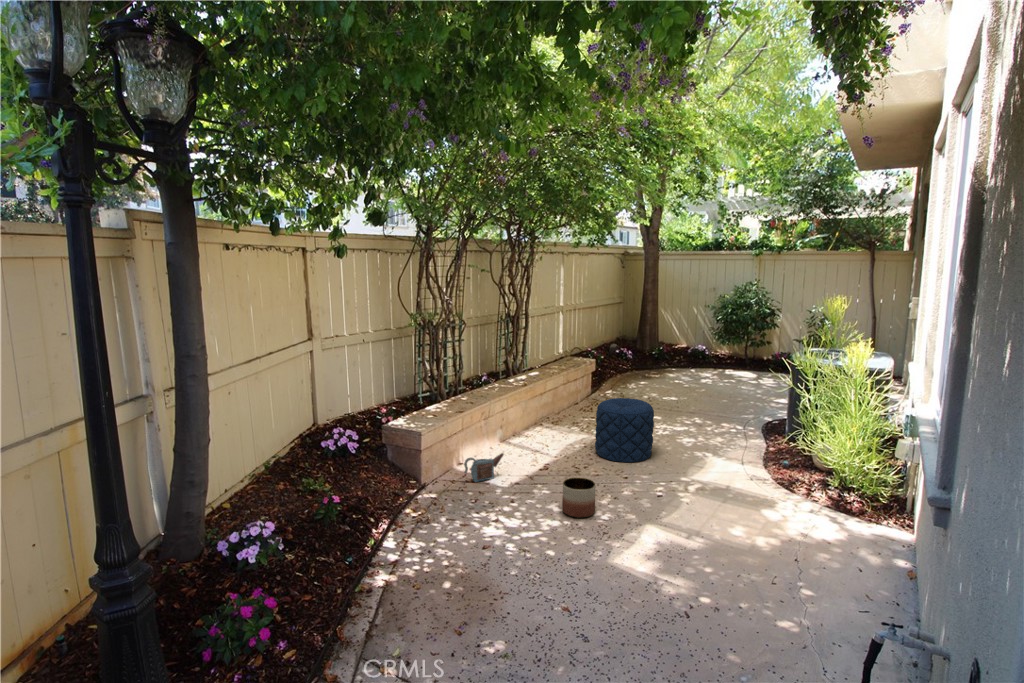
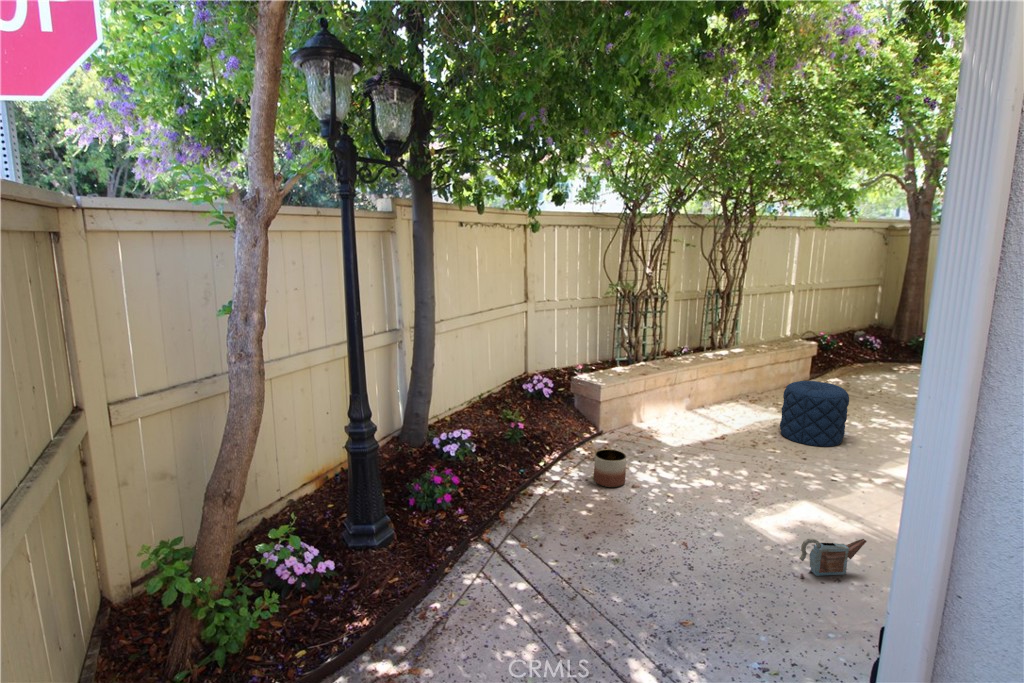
watering can: present [464,453,504,482] -> present [799,539,867,576]
planter: present [562,478,595,518] -> present [594,449,626,487]

